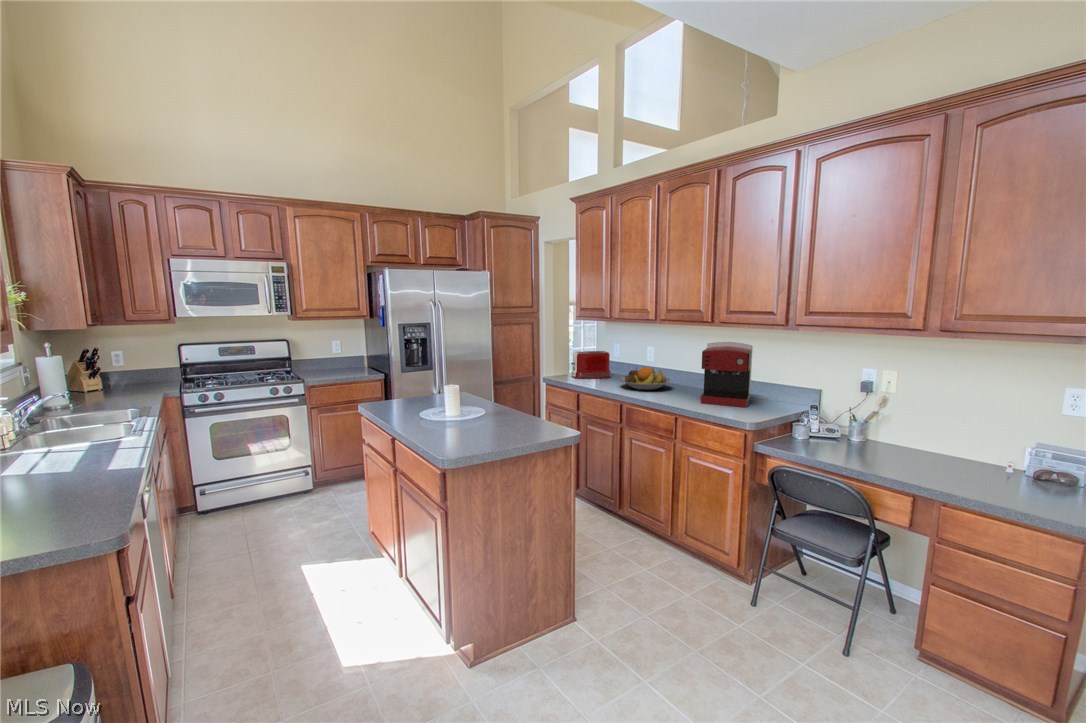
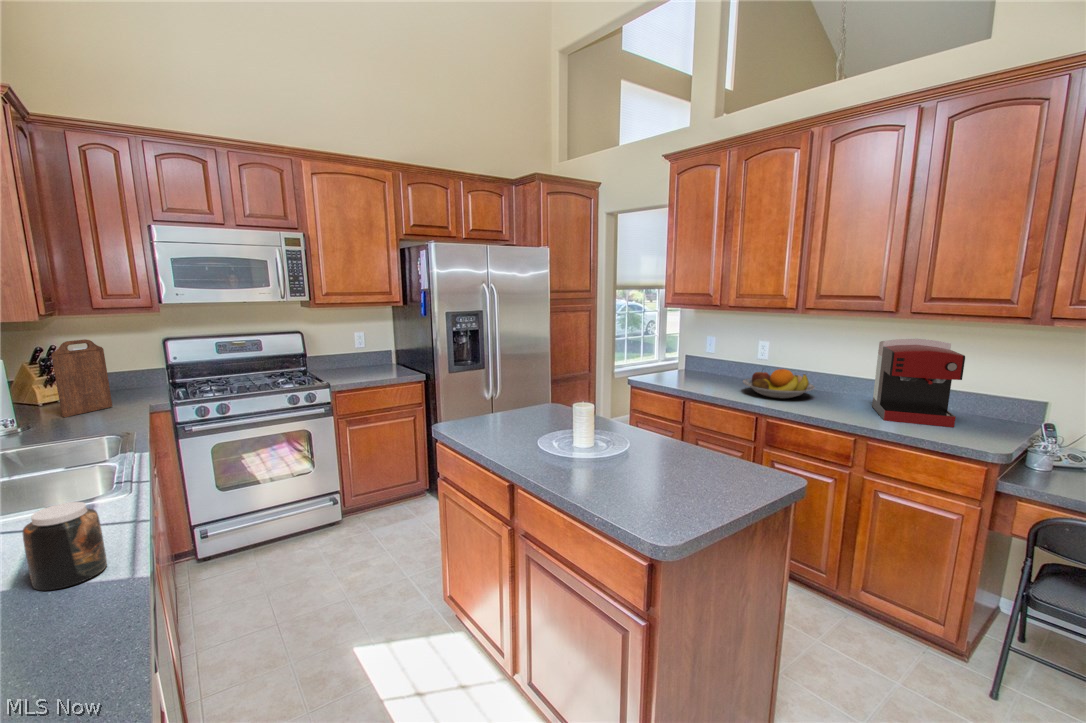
cutting board: none [96,343,138,399] -> present [51,339,112,417]
toaster: present [571,351,611,379] -> none [664,346,712,381]
jar: none [79,427,124,474] -> present [23,502,107,590]

